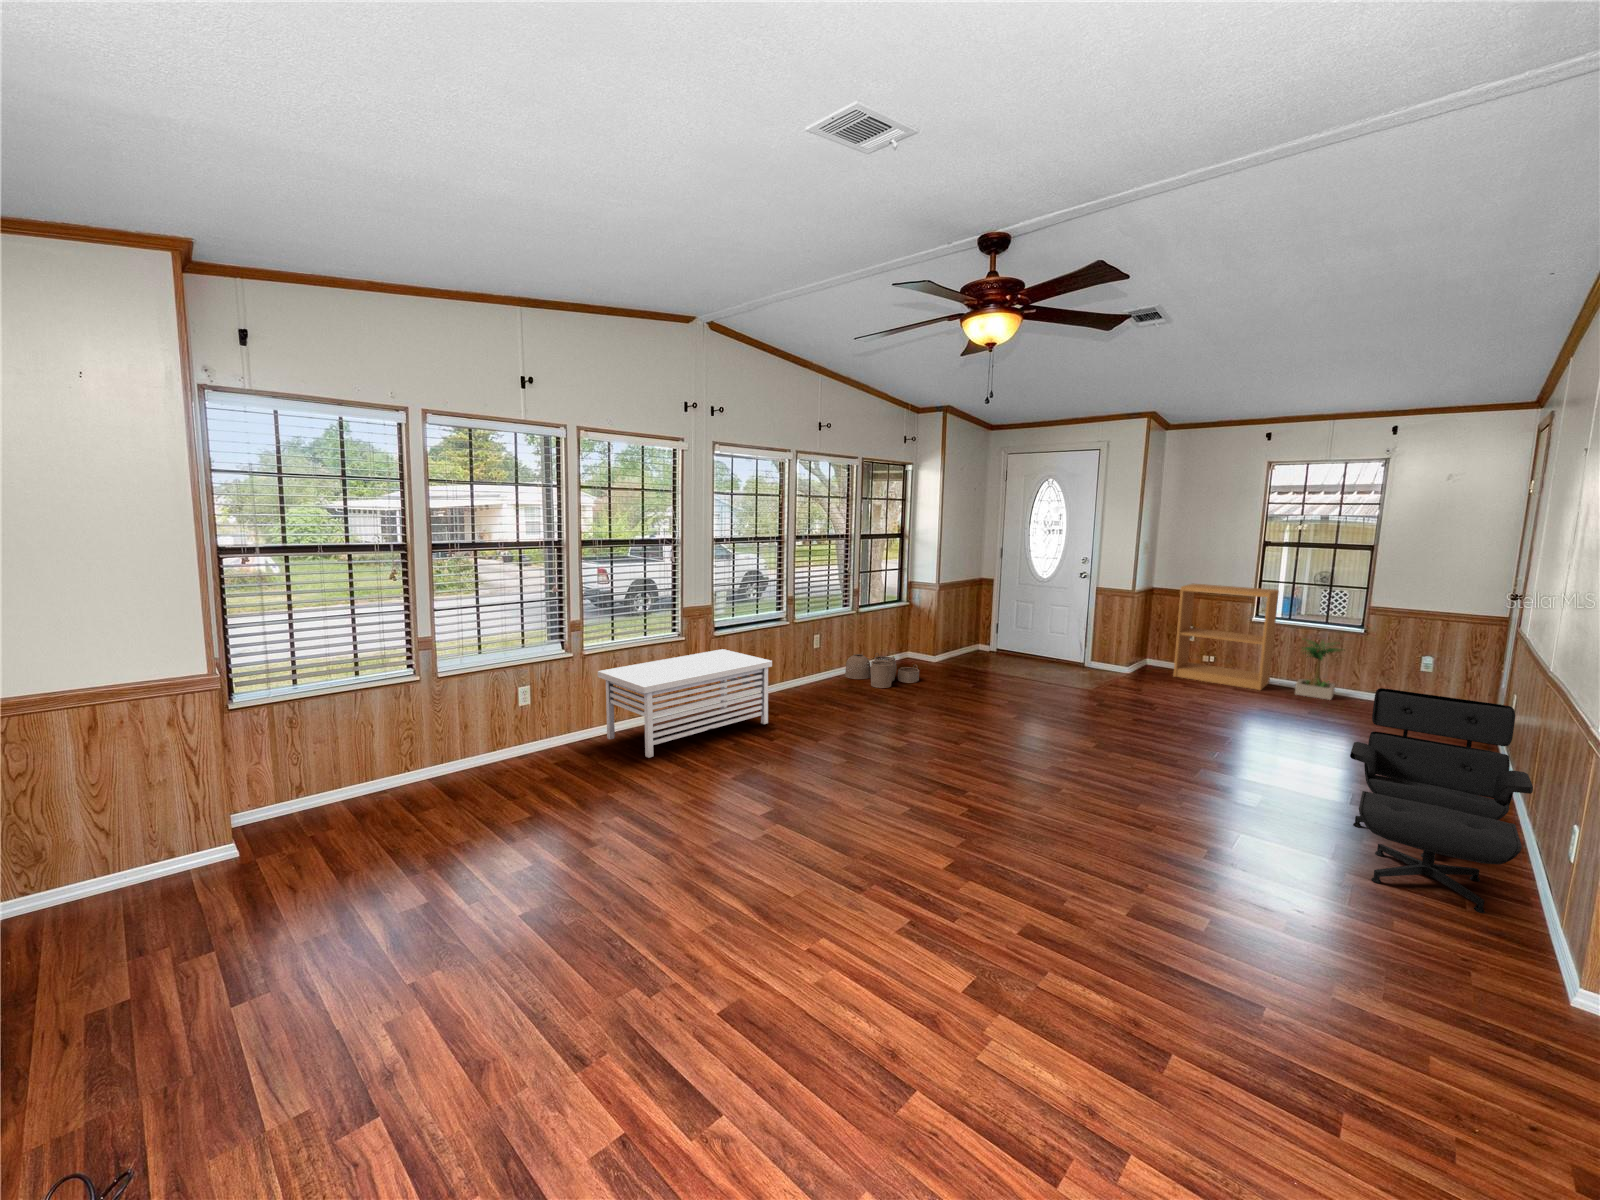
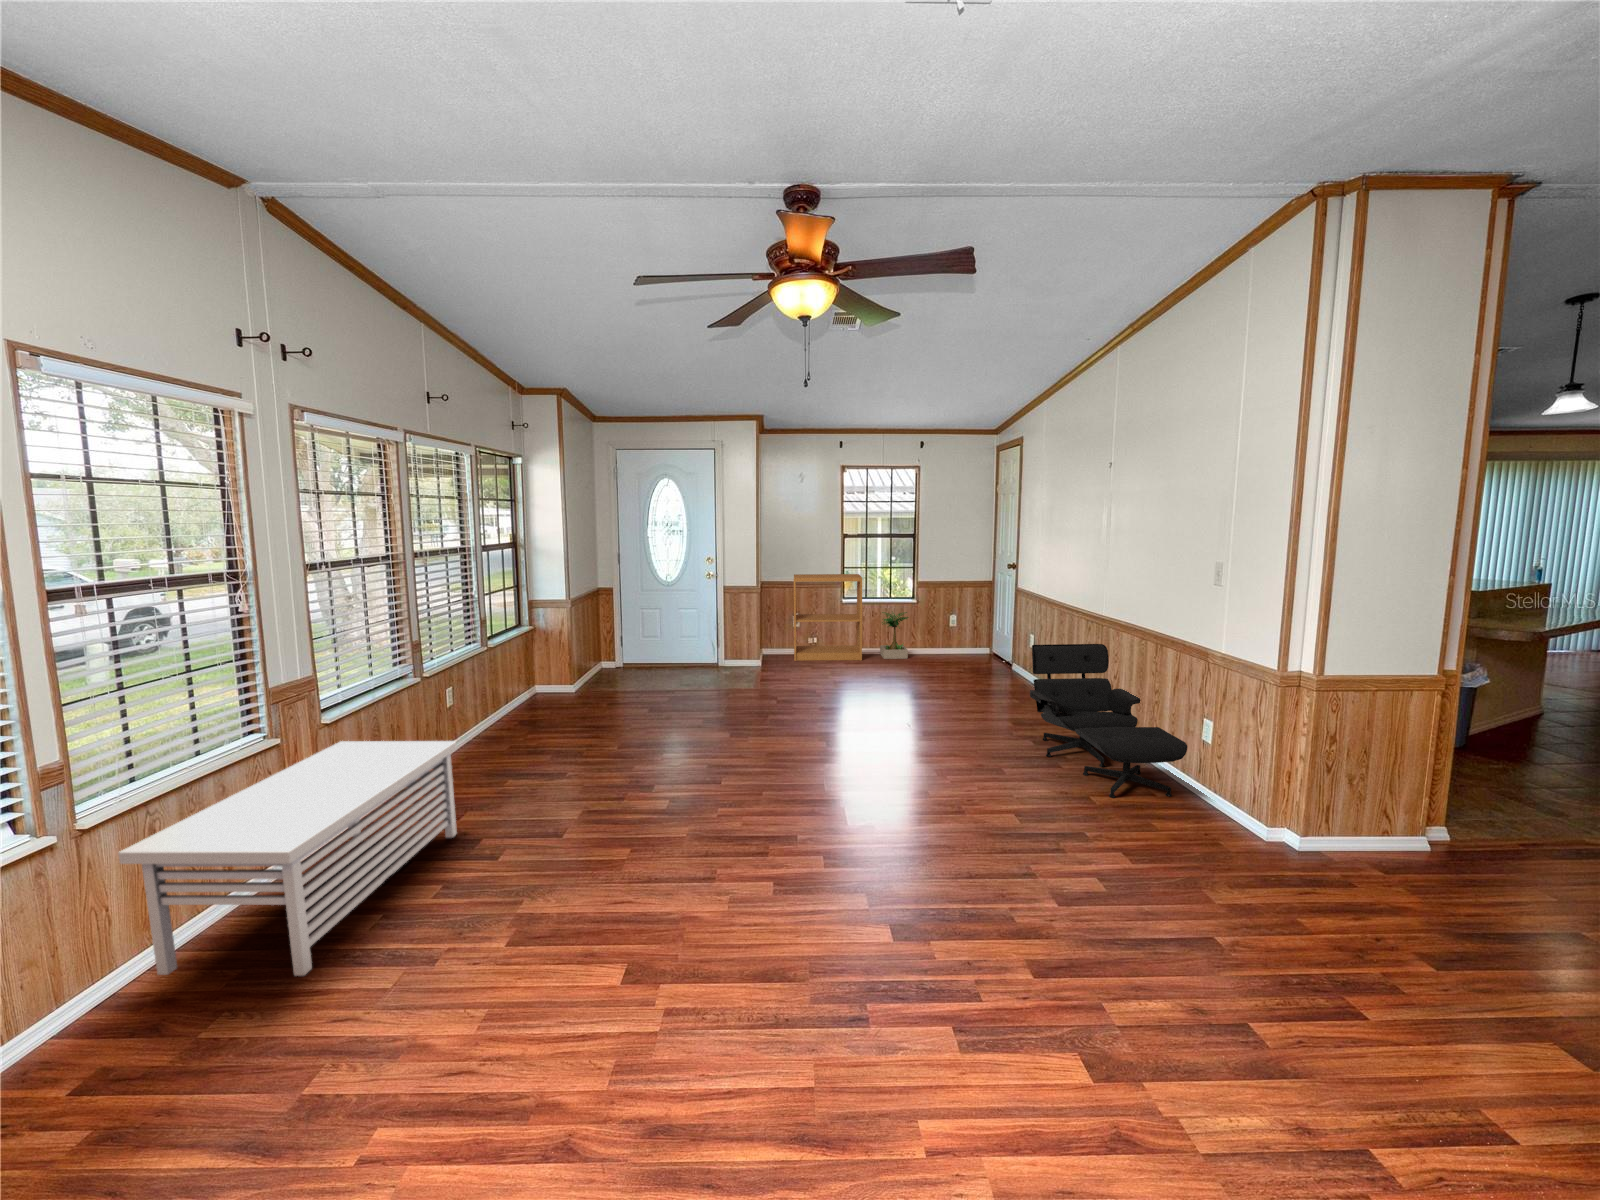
woven basket: present [845,653,919,688] -> none [485,695,585,739]

